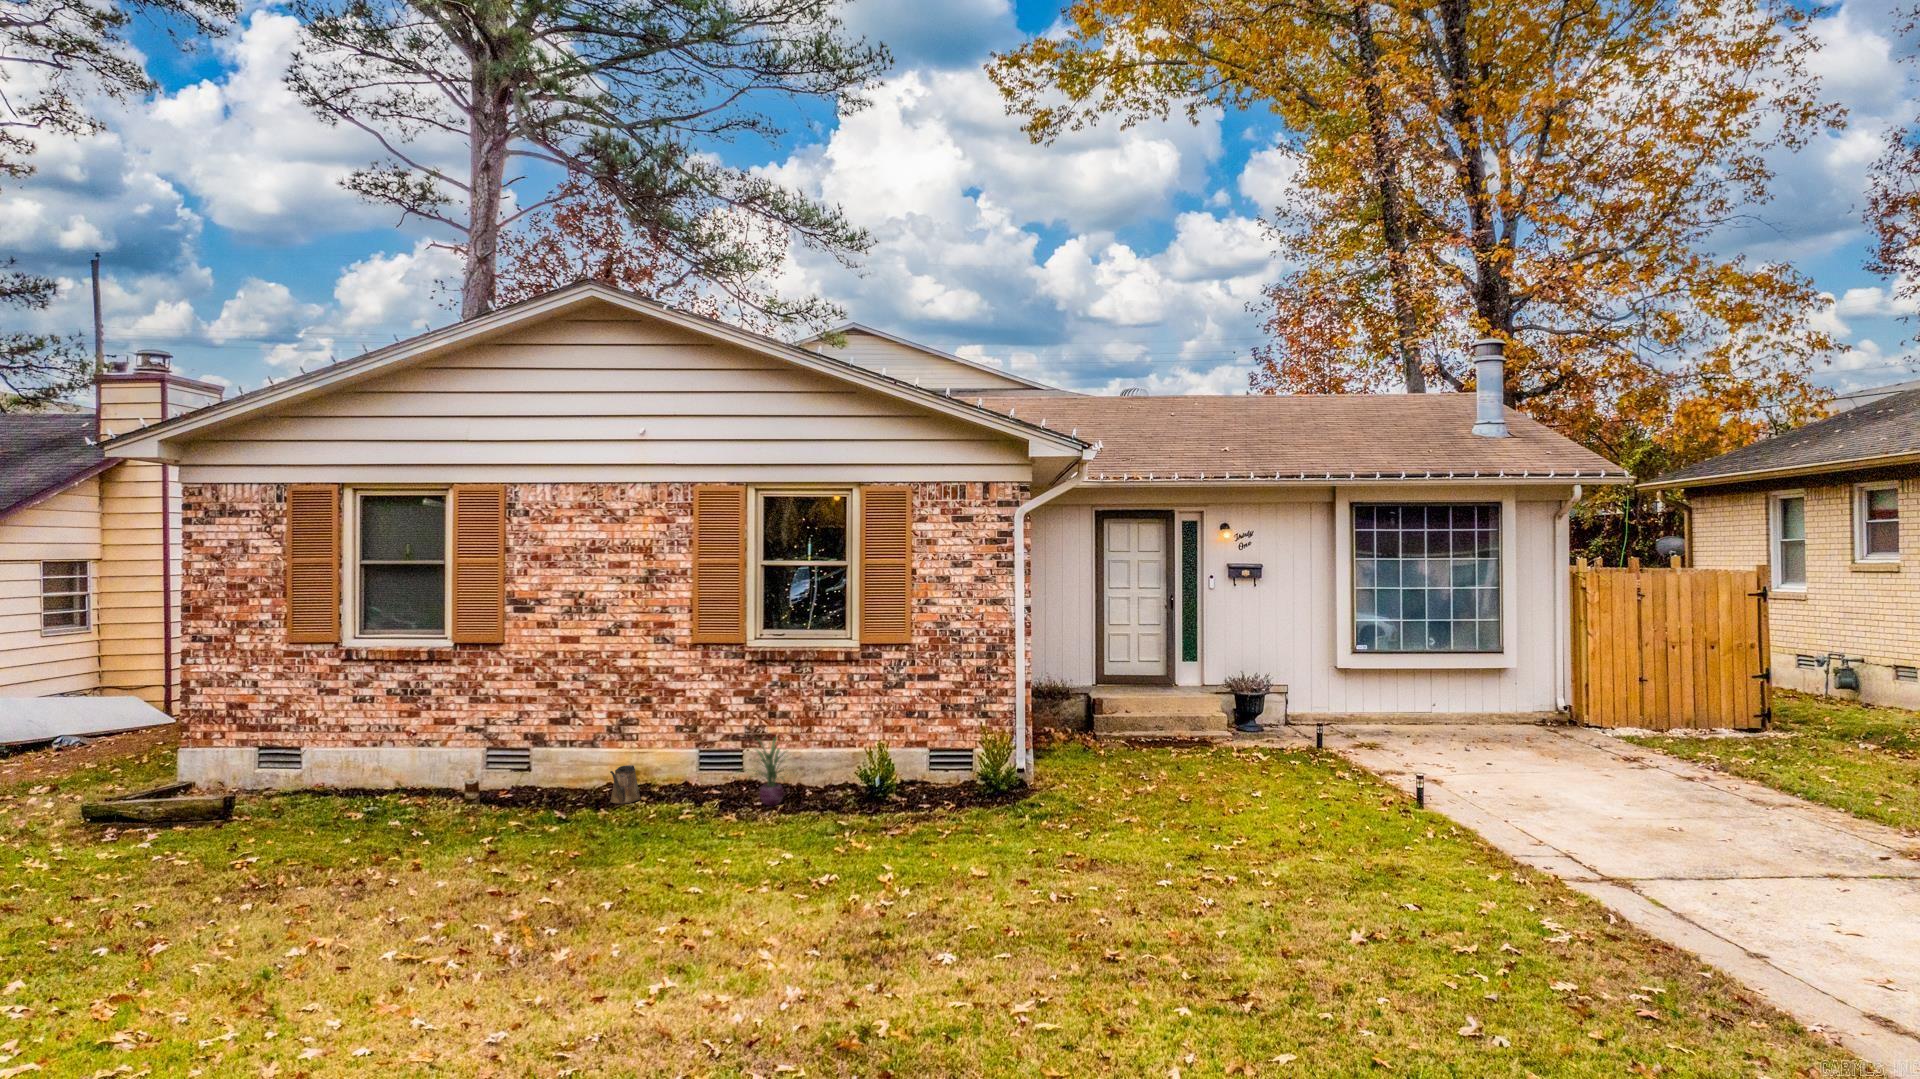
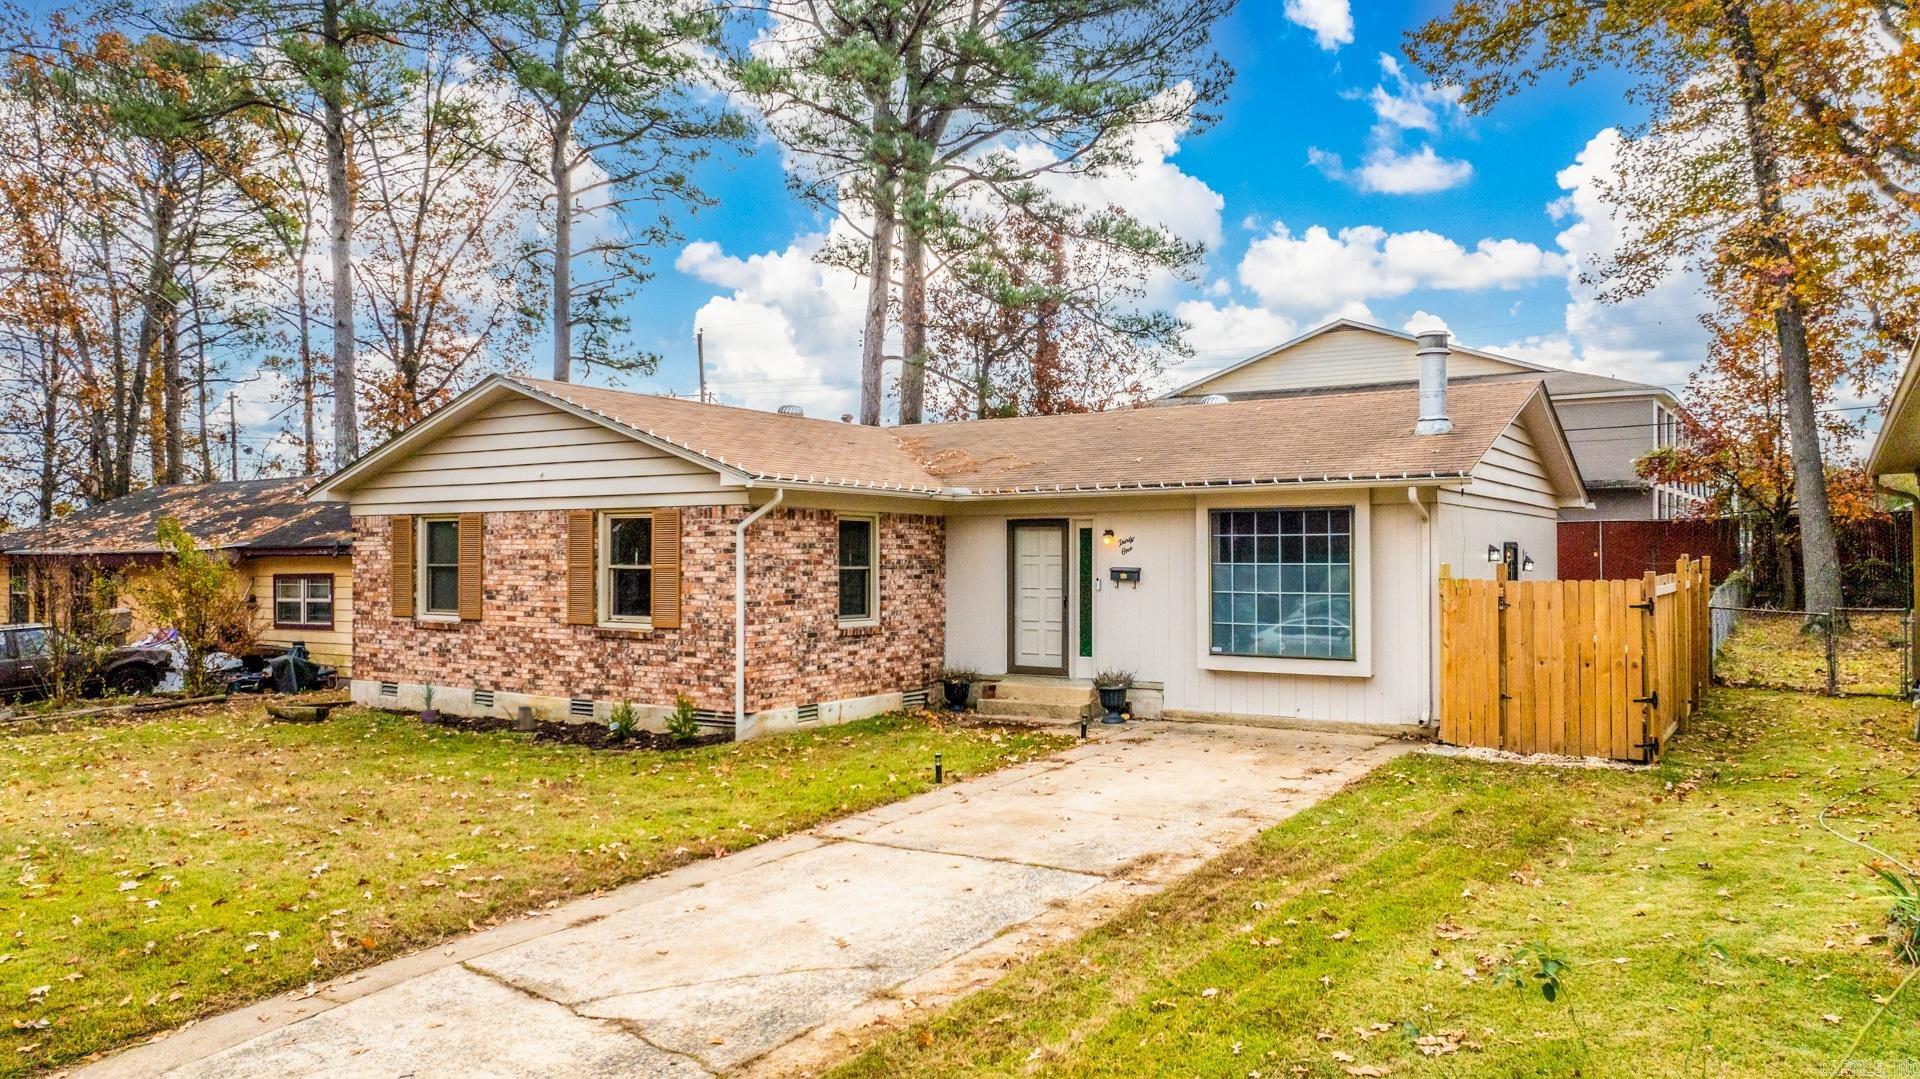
decorative plant: present [746,737,785,806] -> present [420,680,446,723]

